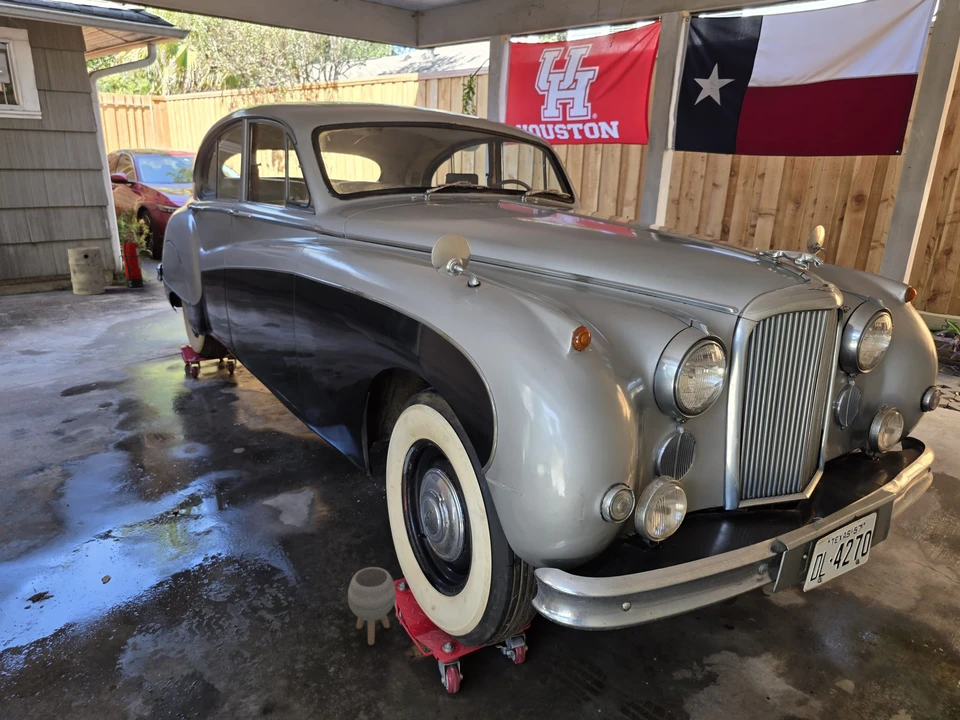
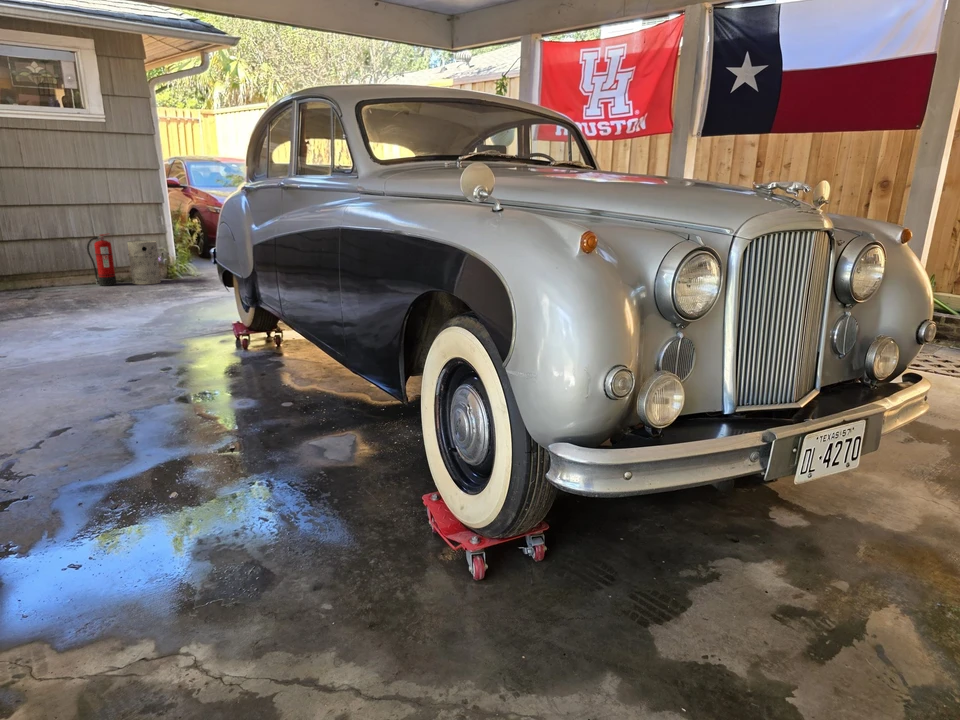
fire extinguisher: present [122,235,143,287] -> present [87,234,117,286]
planter: present [348,567,396,645] -> none [386,477,428,545]

